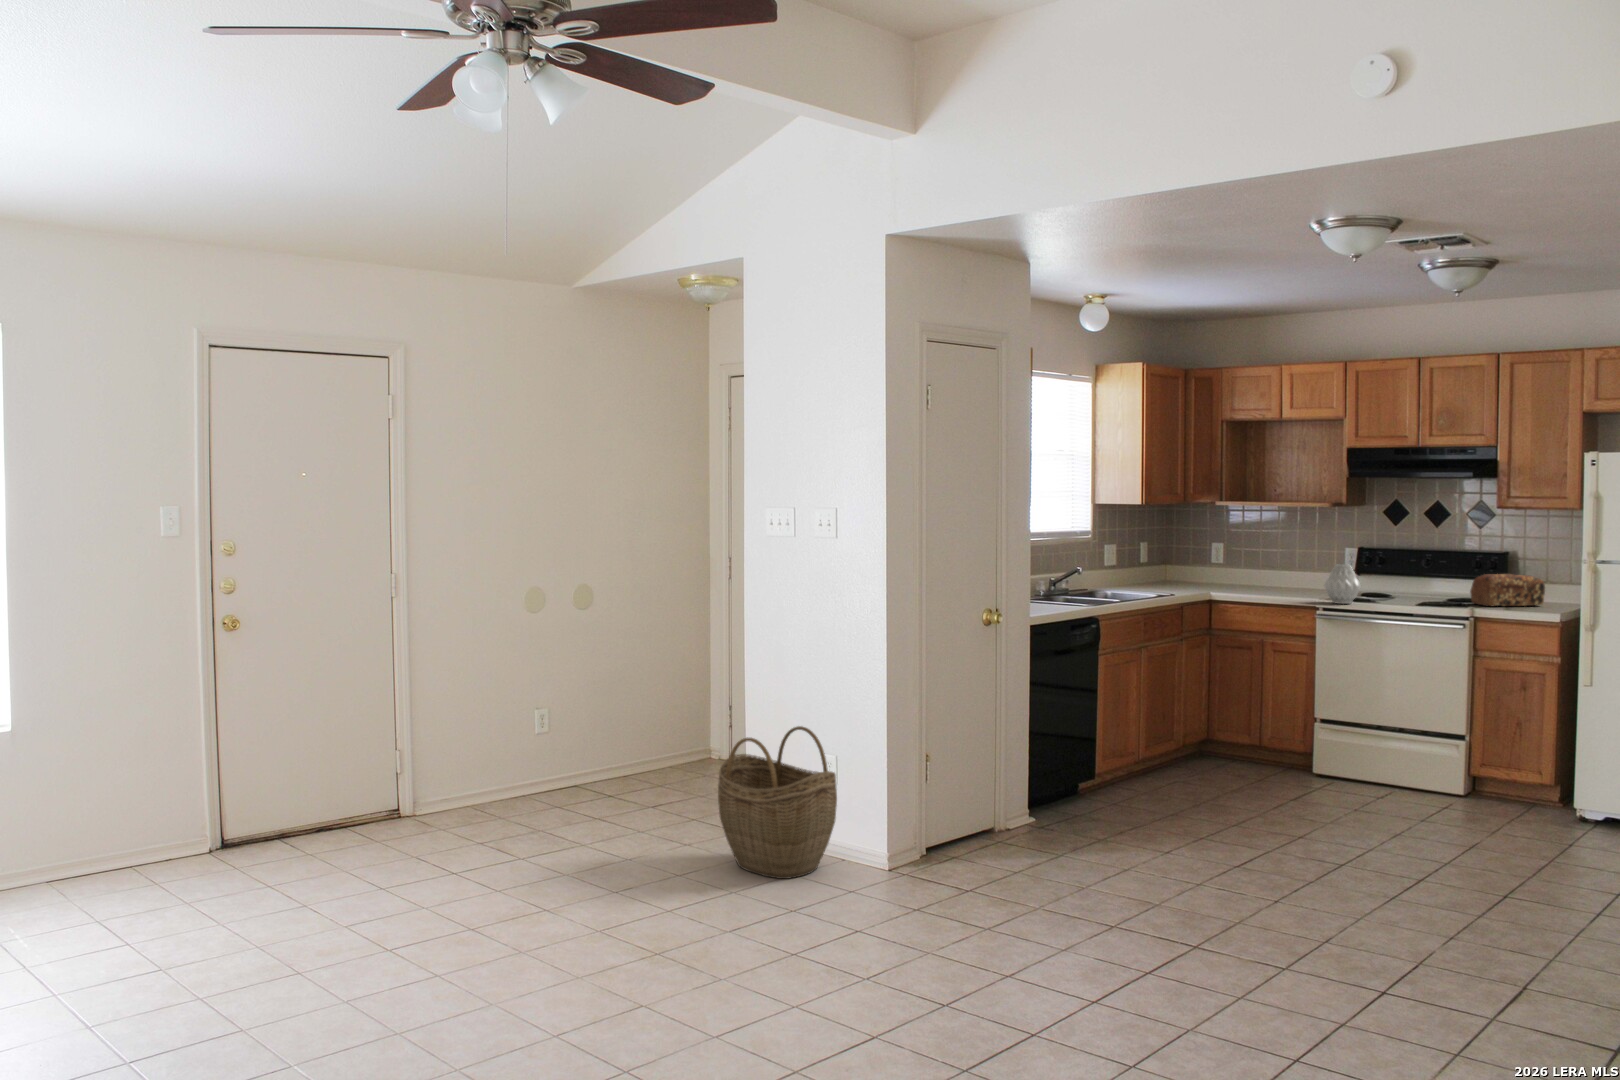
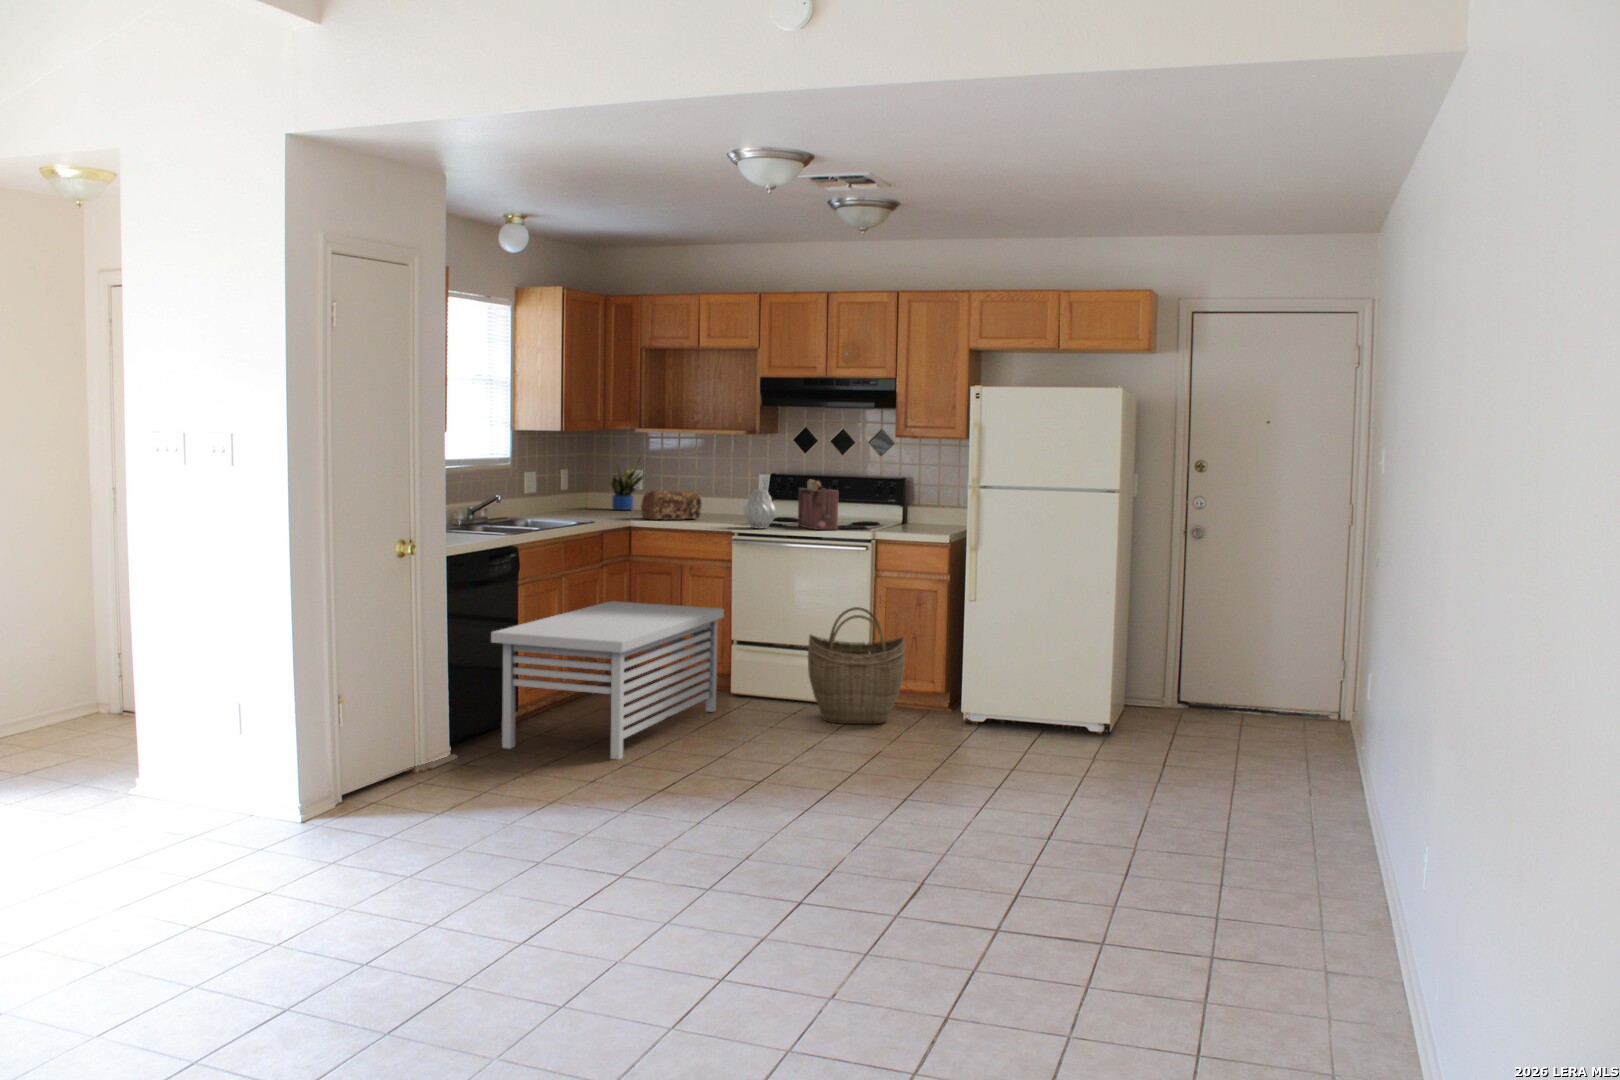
potted plant: none [1189,529,1223,581] -> present [611,462,644,510]
toaster: none [1385,554,1432,606] -> present [798,480,838,530]
bread loaf: present [1470,574,1545,606] -> present [641,490,702,520]
storage bench: none [1067,671,1303,834] -> present [491,601,724,760]
woven basket: present [718,726,837,879] -> present [808,607,905,724]

